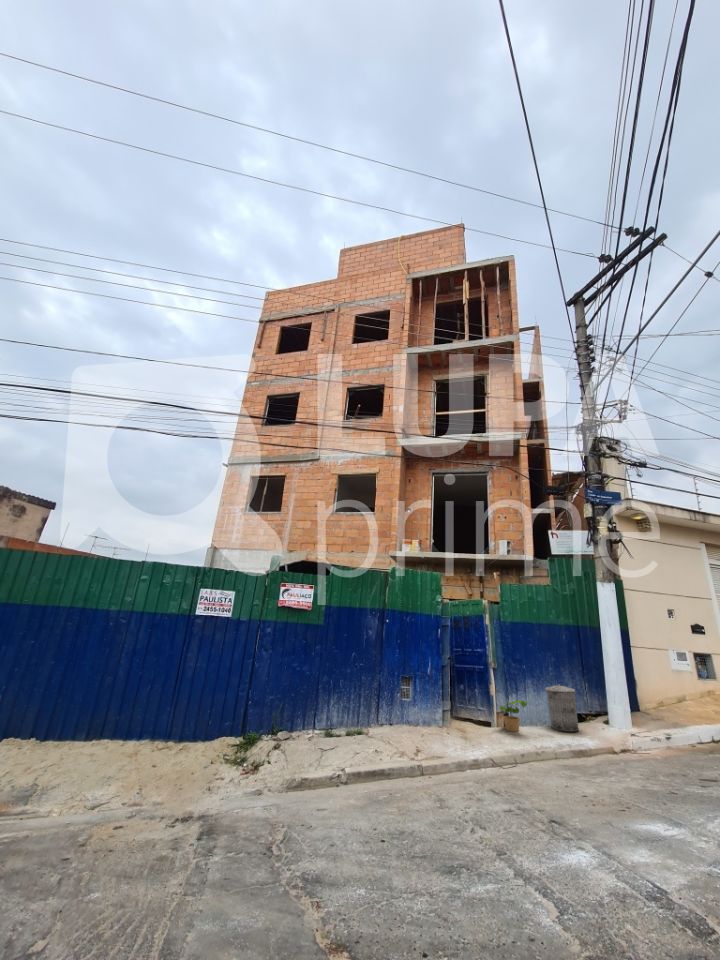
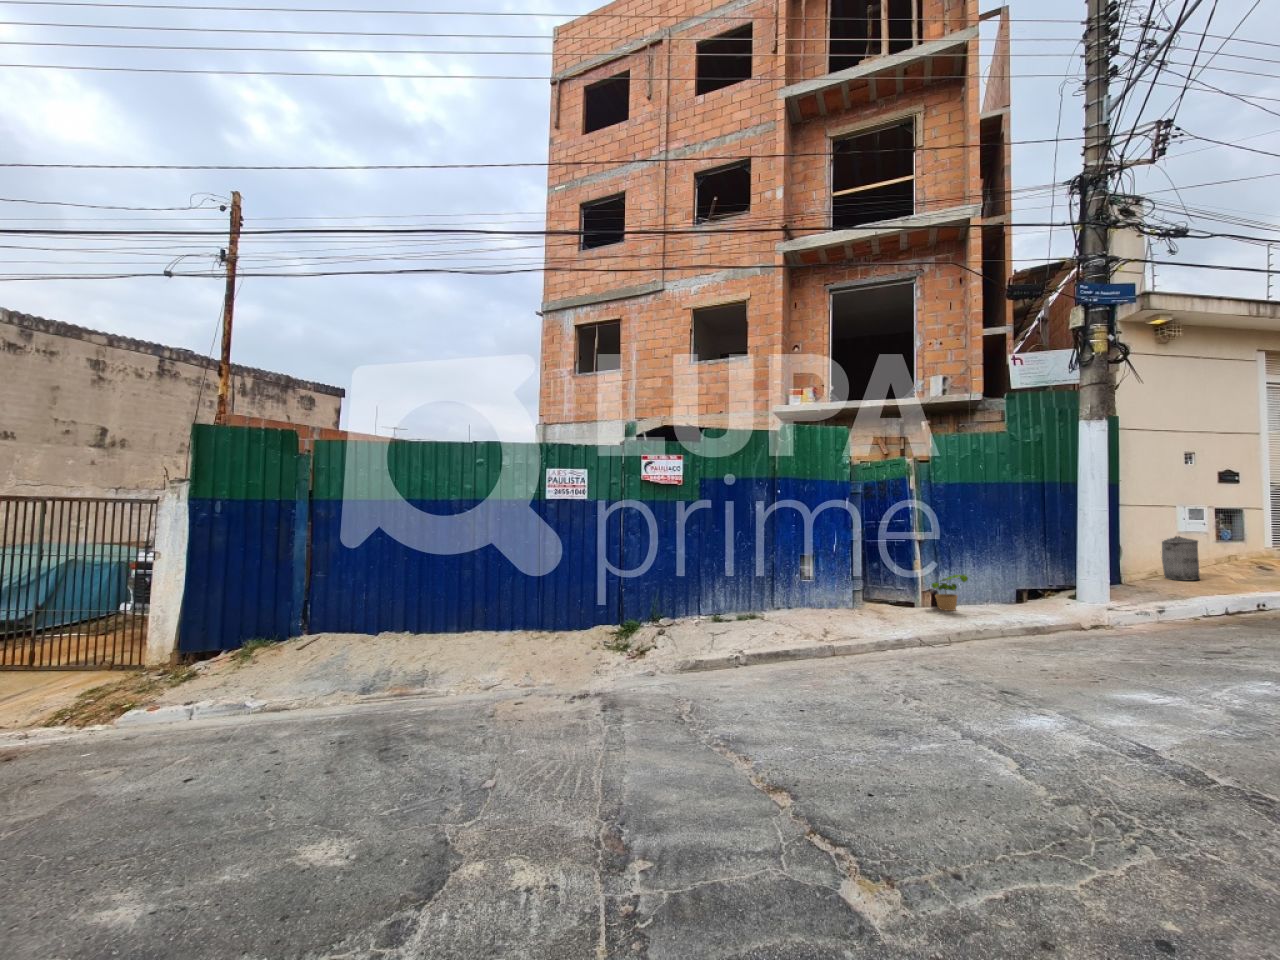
trash can: present [545,684,579,732] -> present [1162,536,1200,581]

